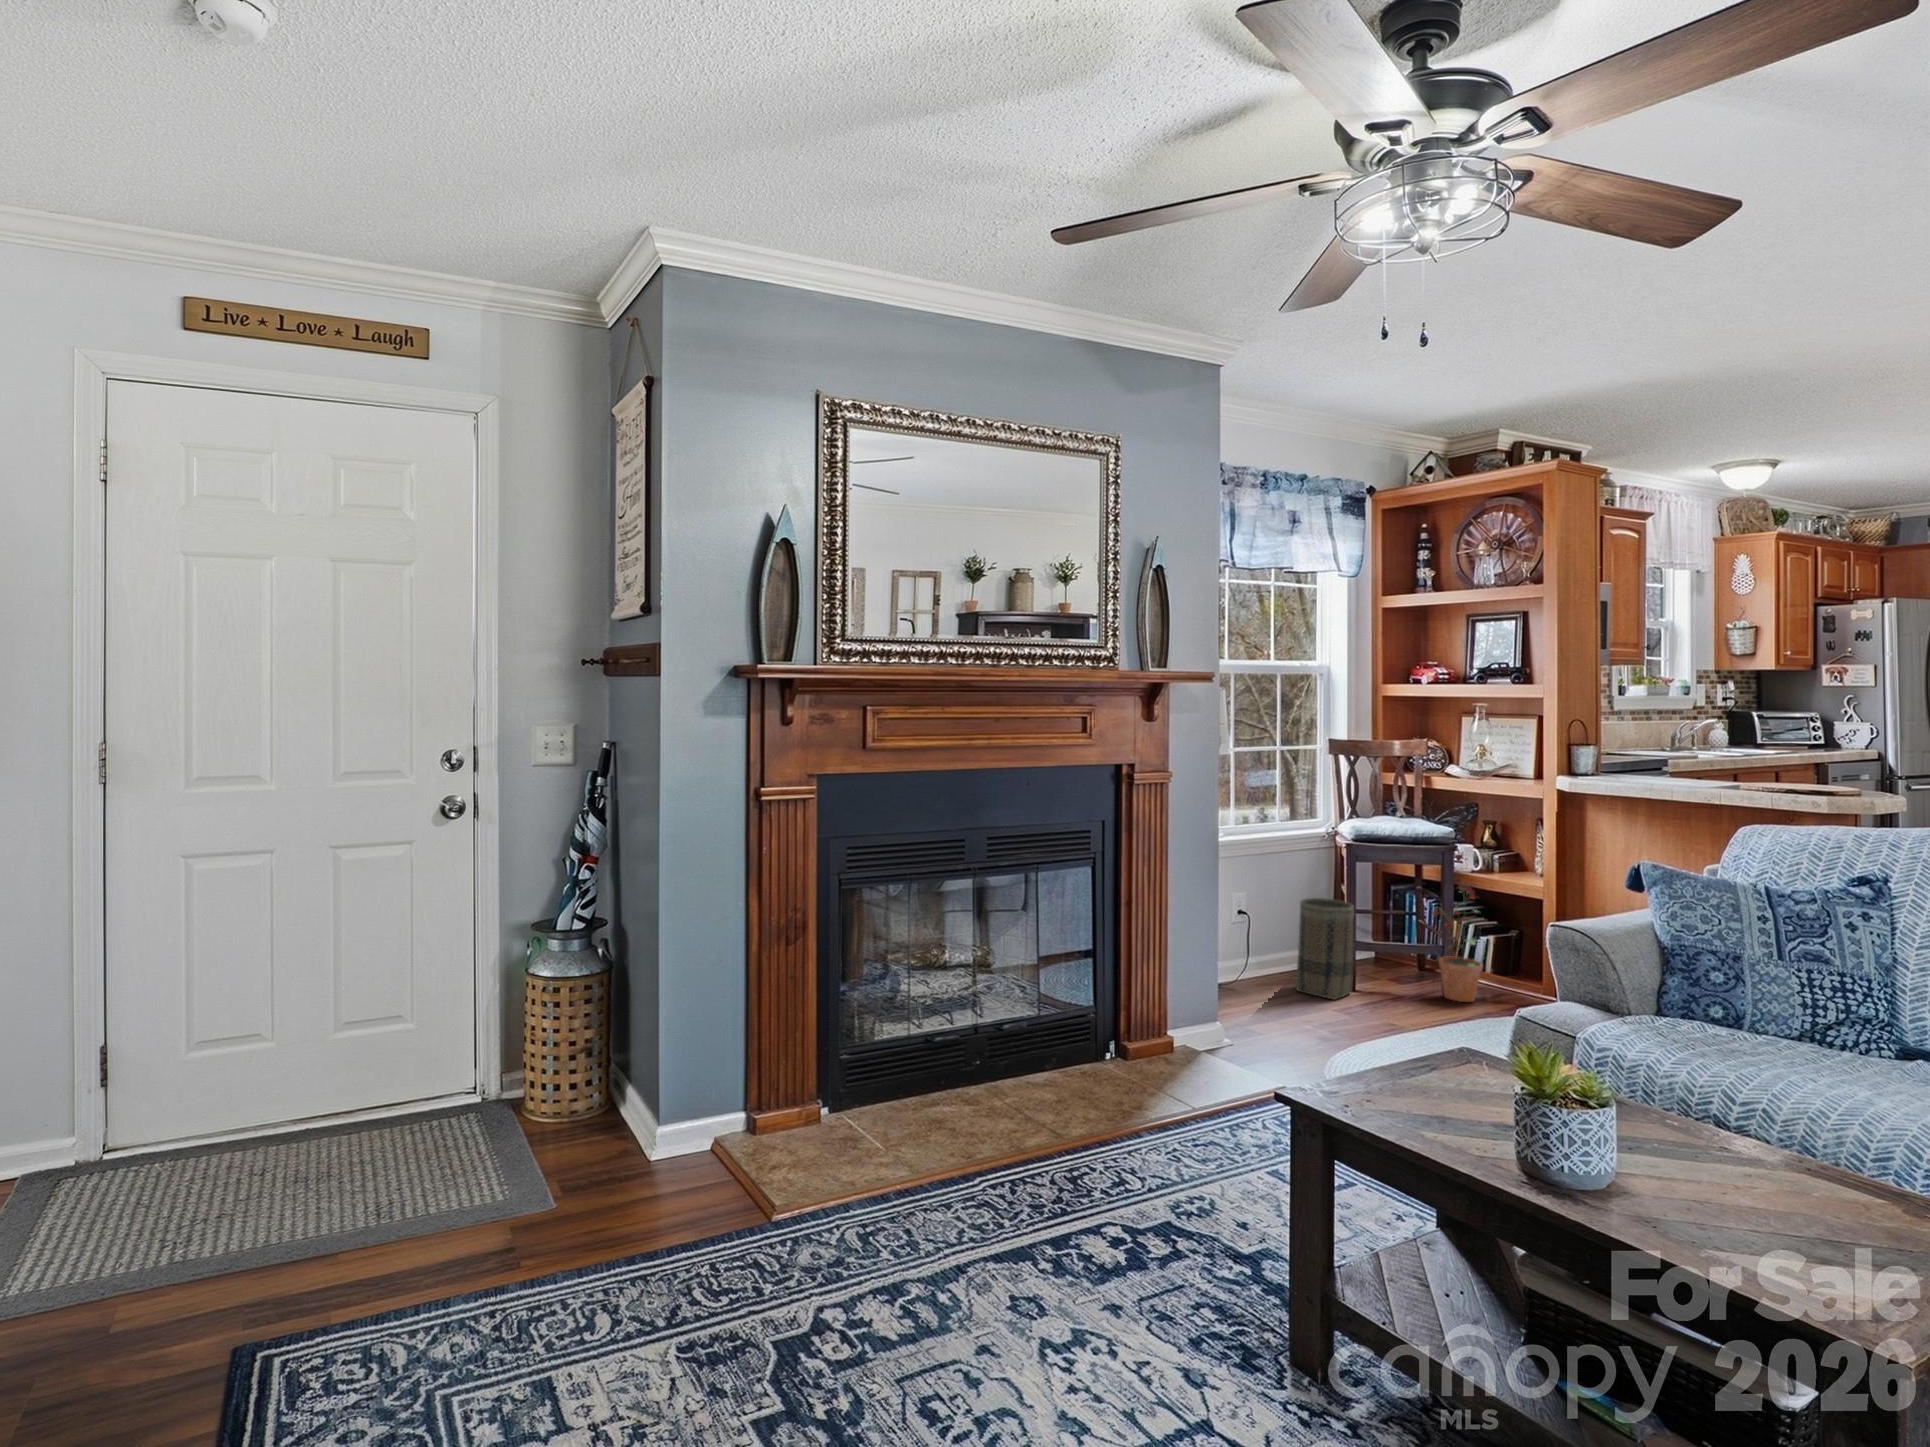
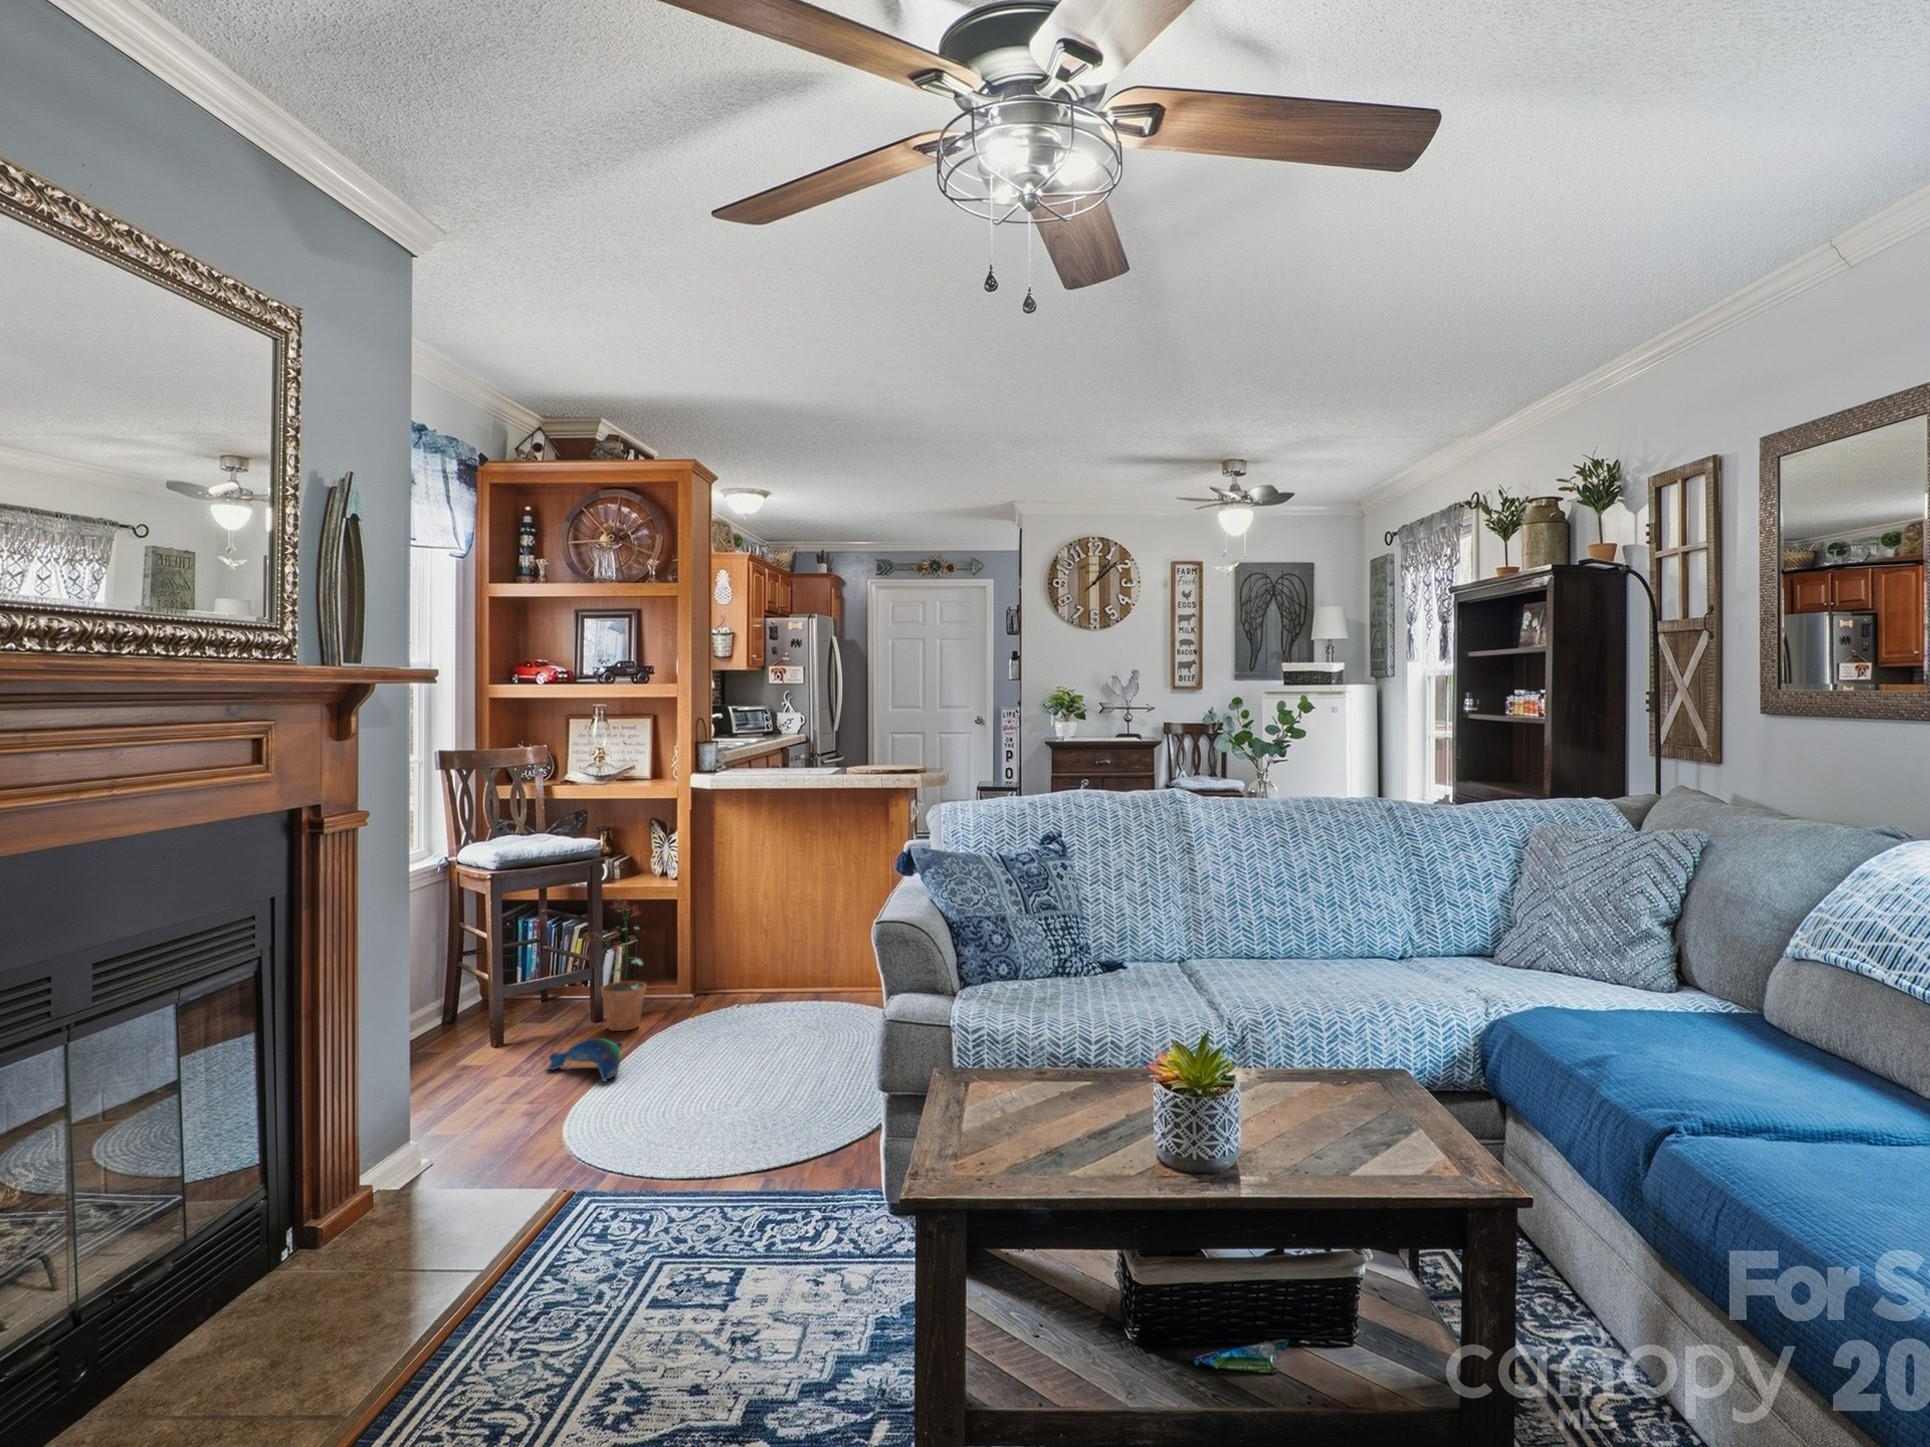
basket: present [1296,898,1354,1000] -> none [453,949,521,1073]
plush toy: none [1363,993,1425,1030] -> present [549,1038,622,1082]

